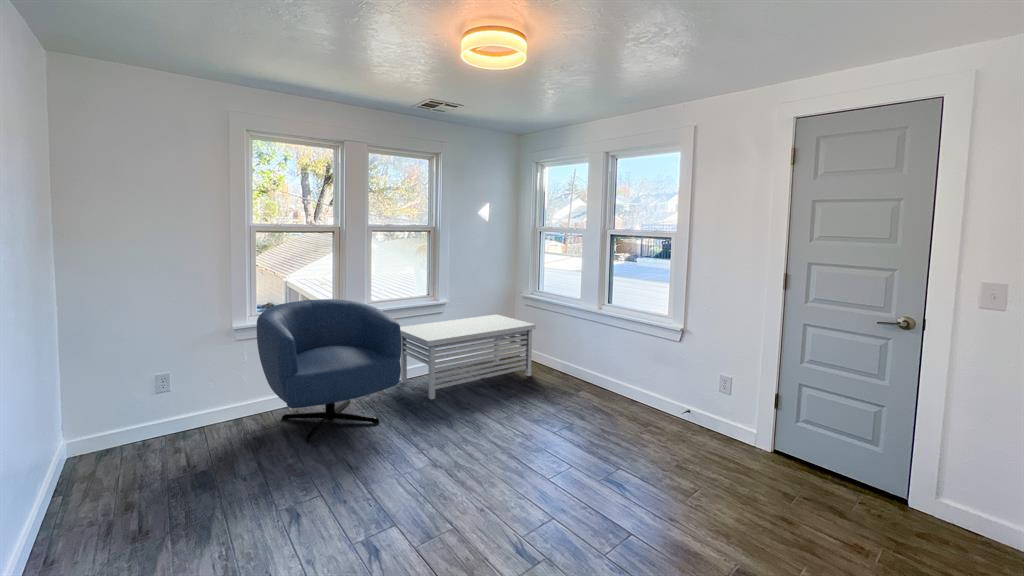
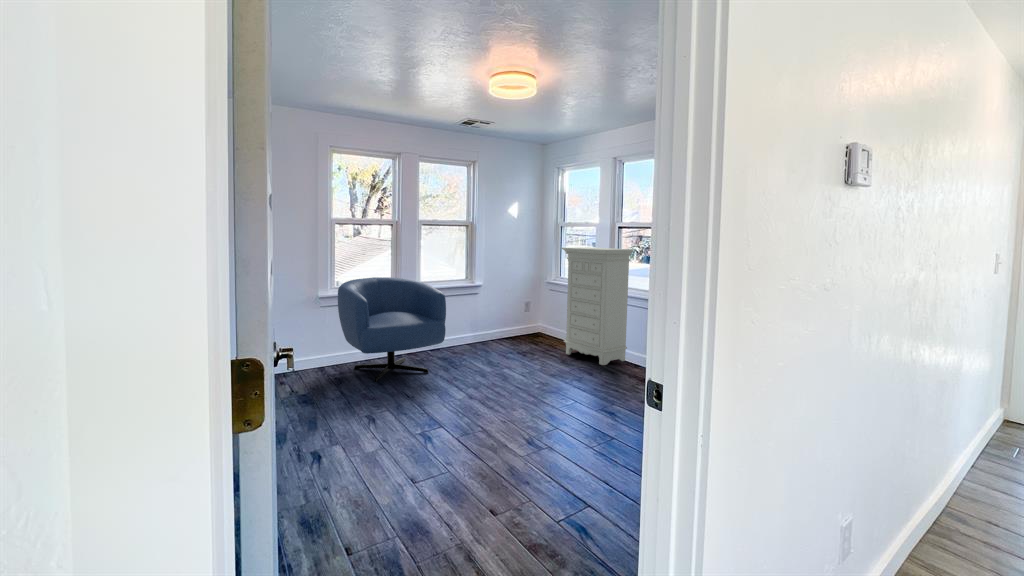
dresser: none [543,258,631,404] -> present [562,247,633,365]
storage bench: present [400,315,536,399] -> none [440,297,556,360]

